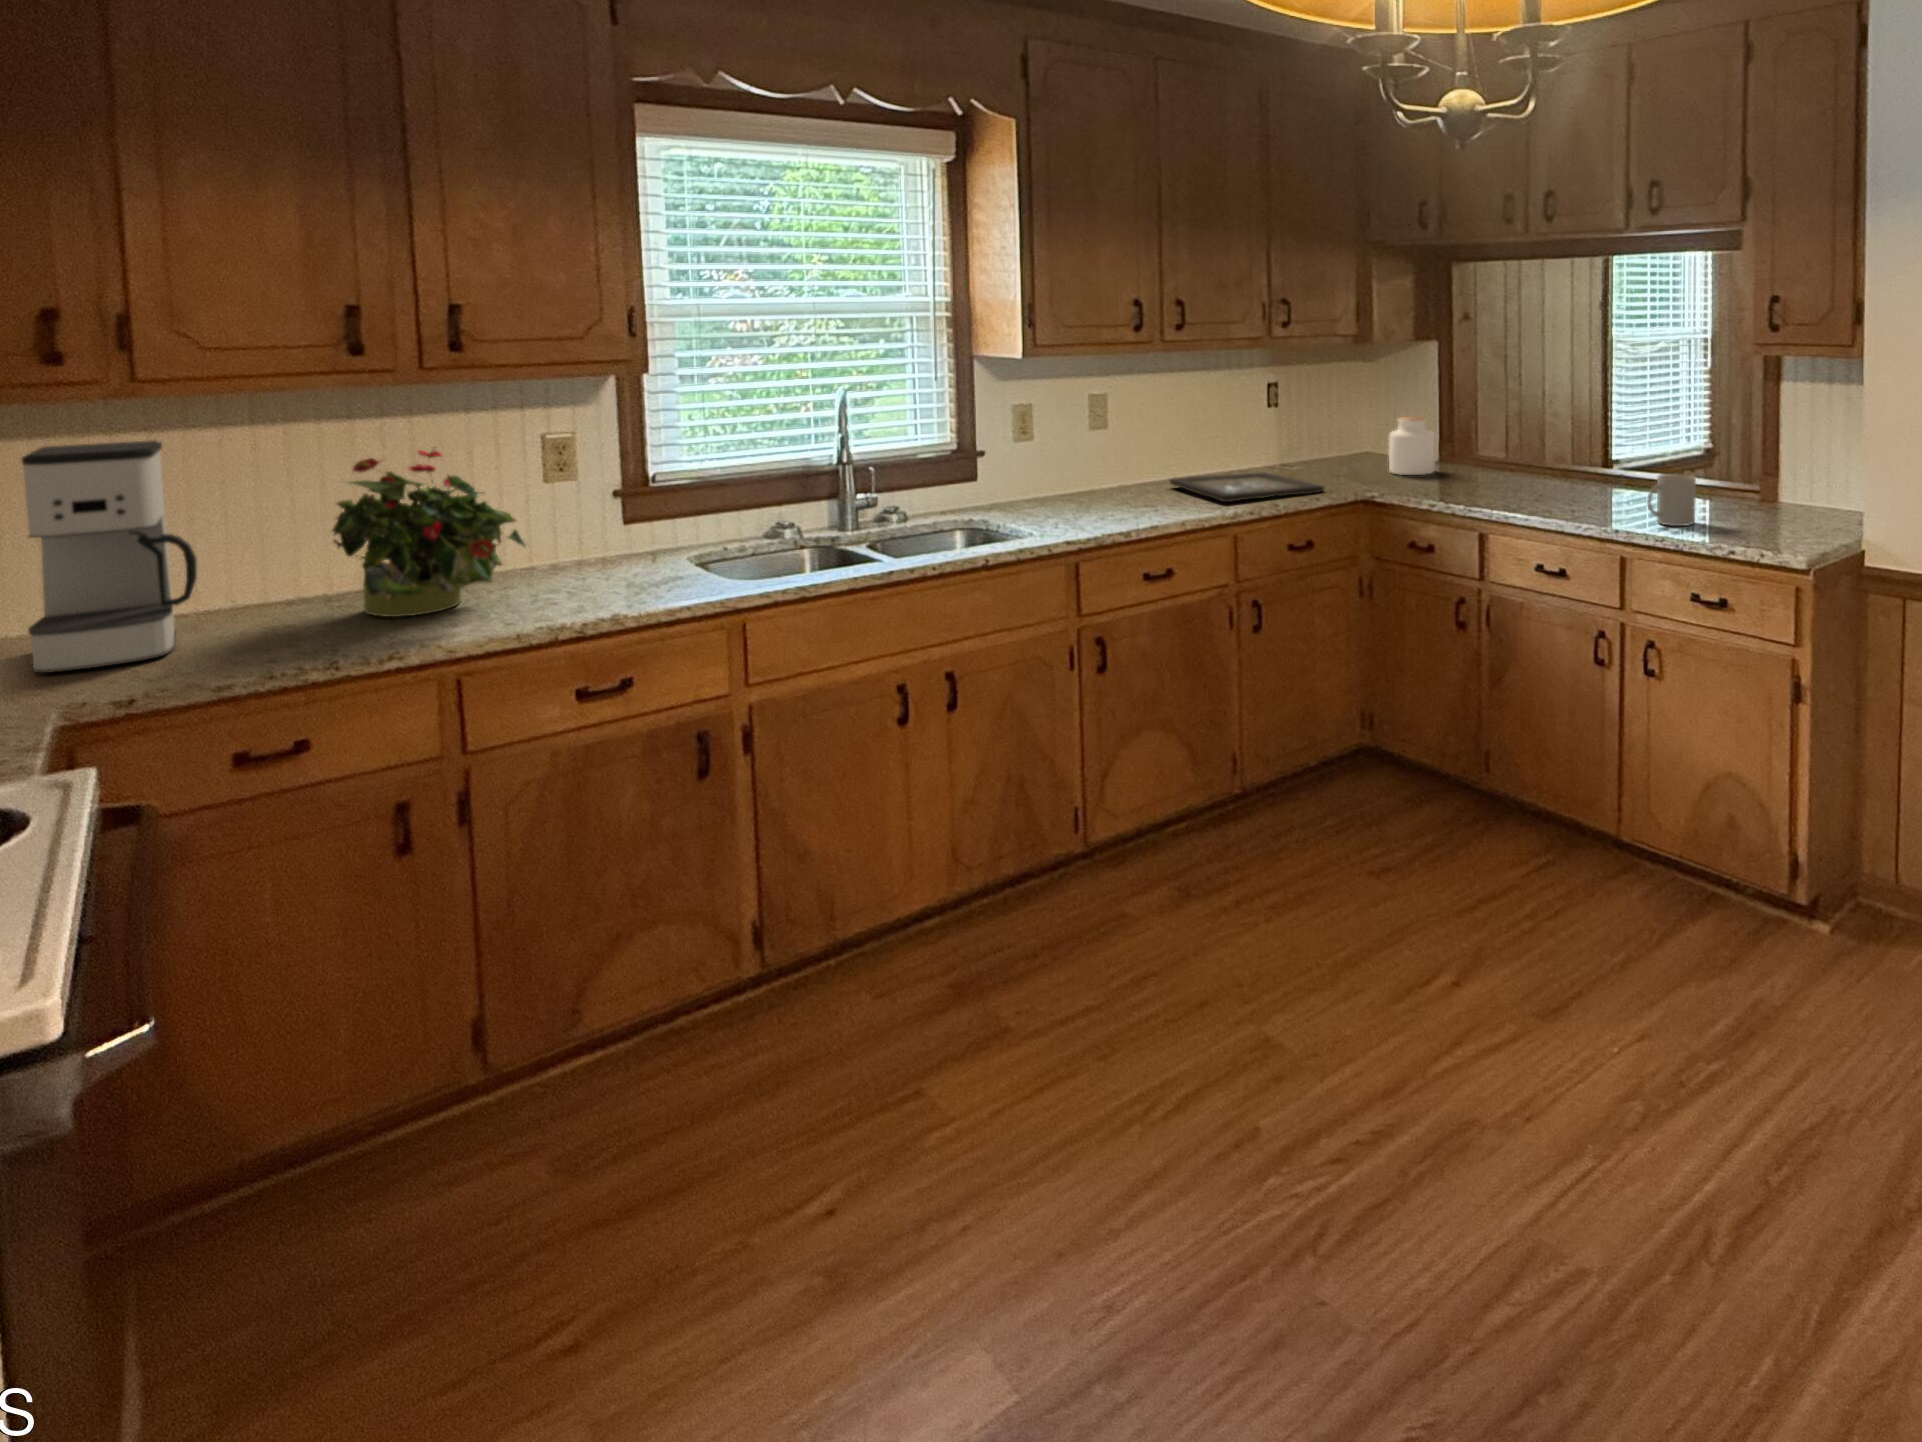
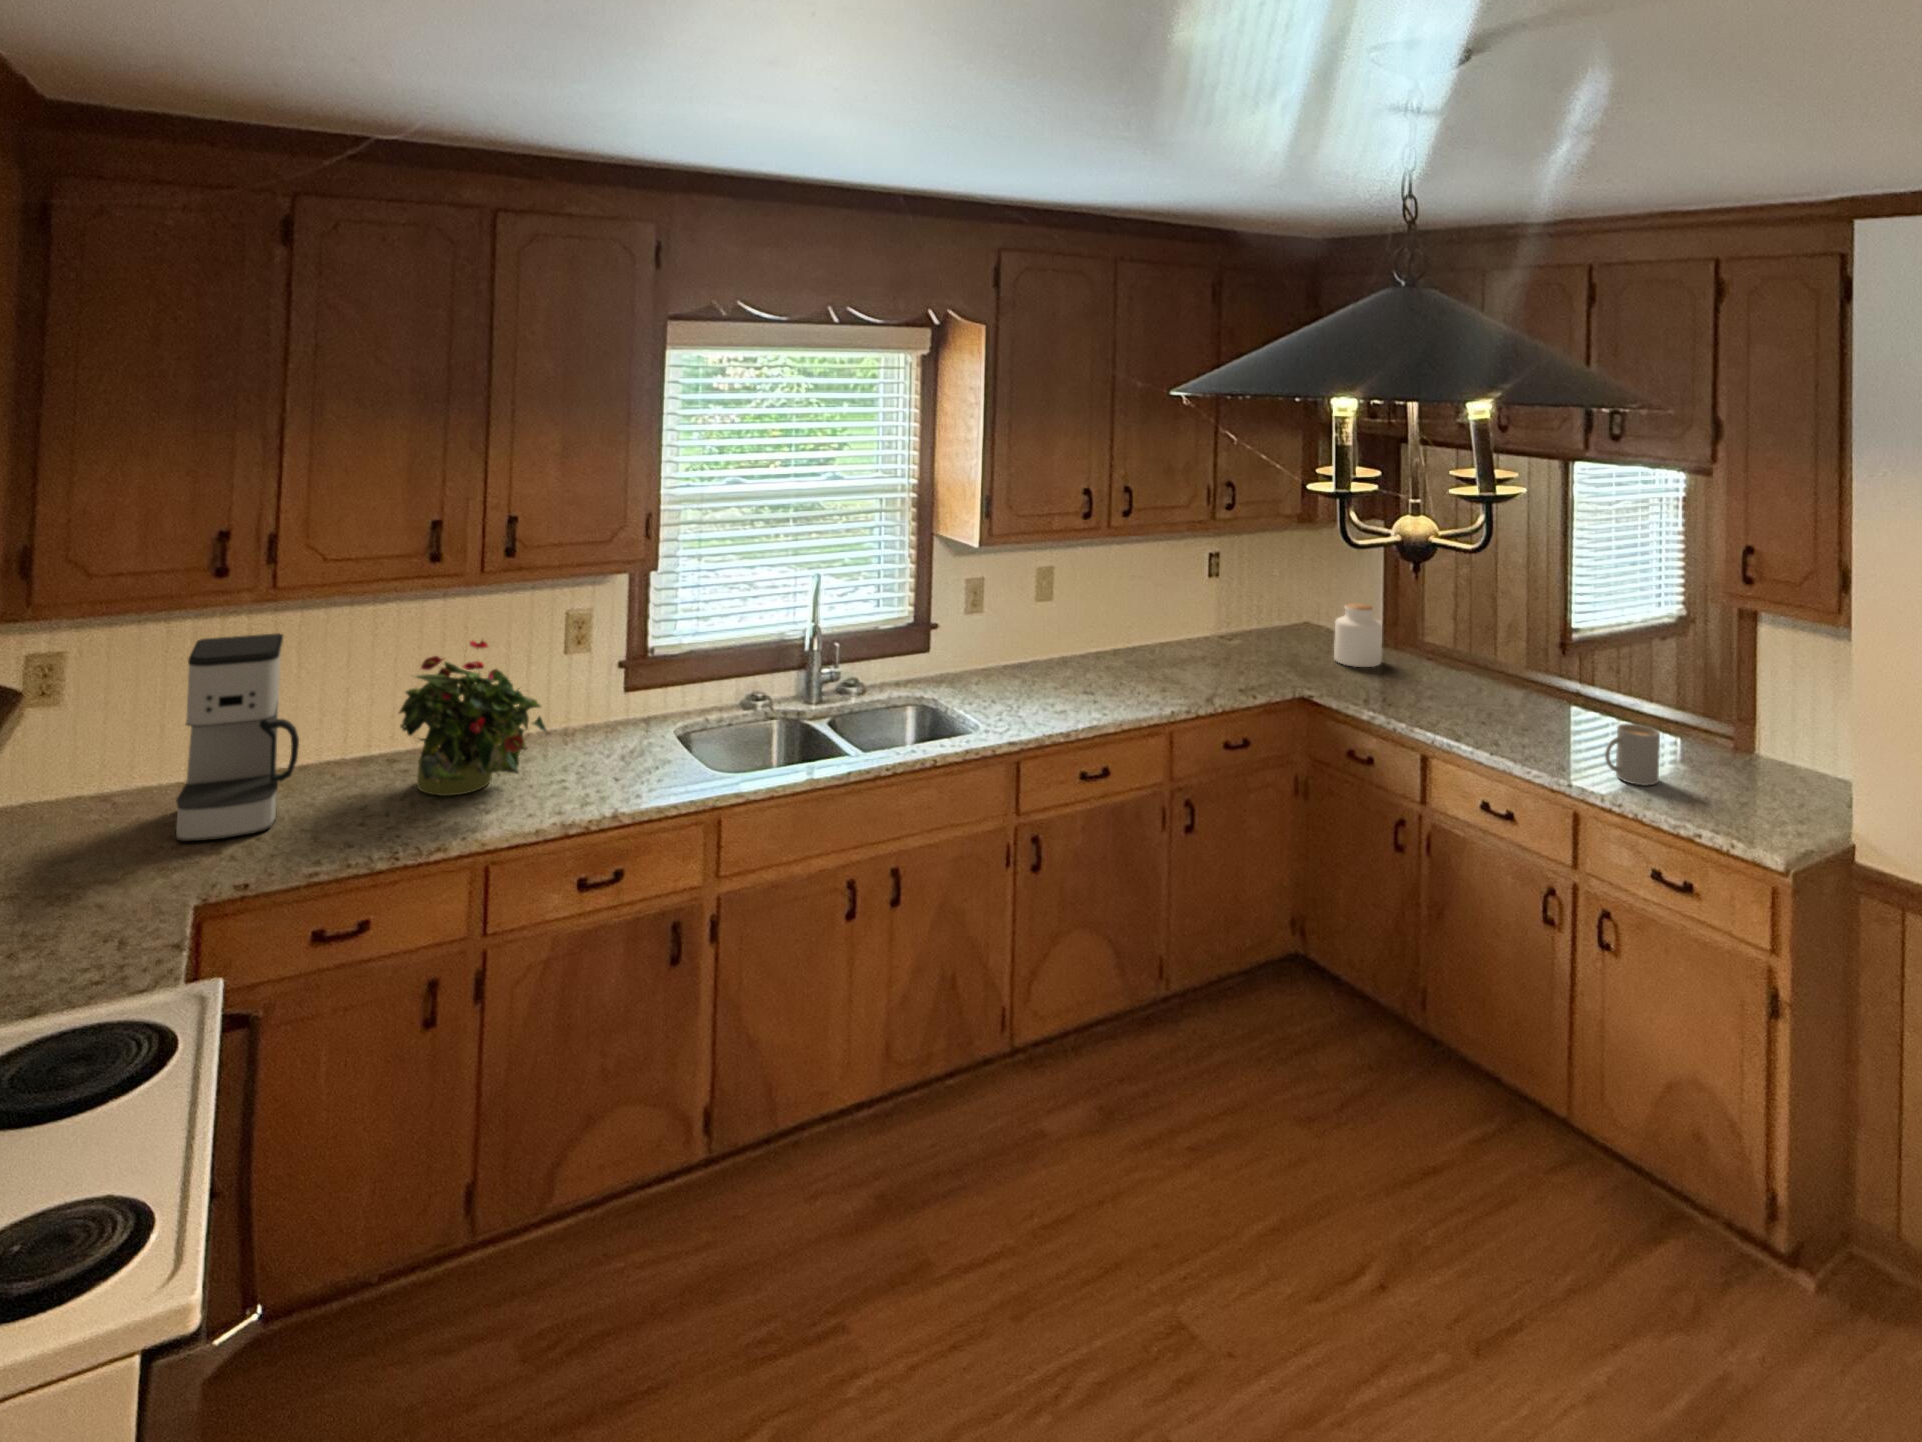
tray: present [1170,472,1324,502] -> none [1112,649,1266,693]

